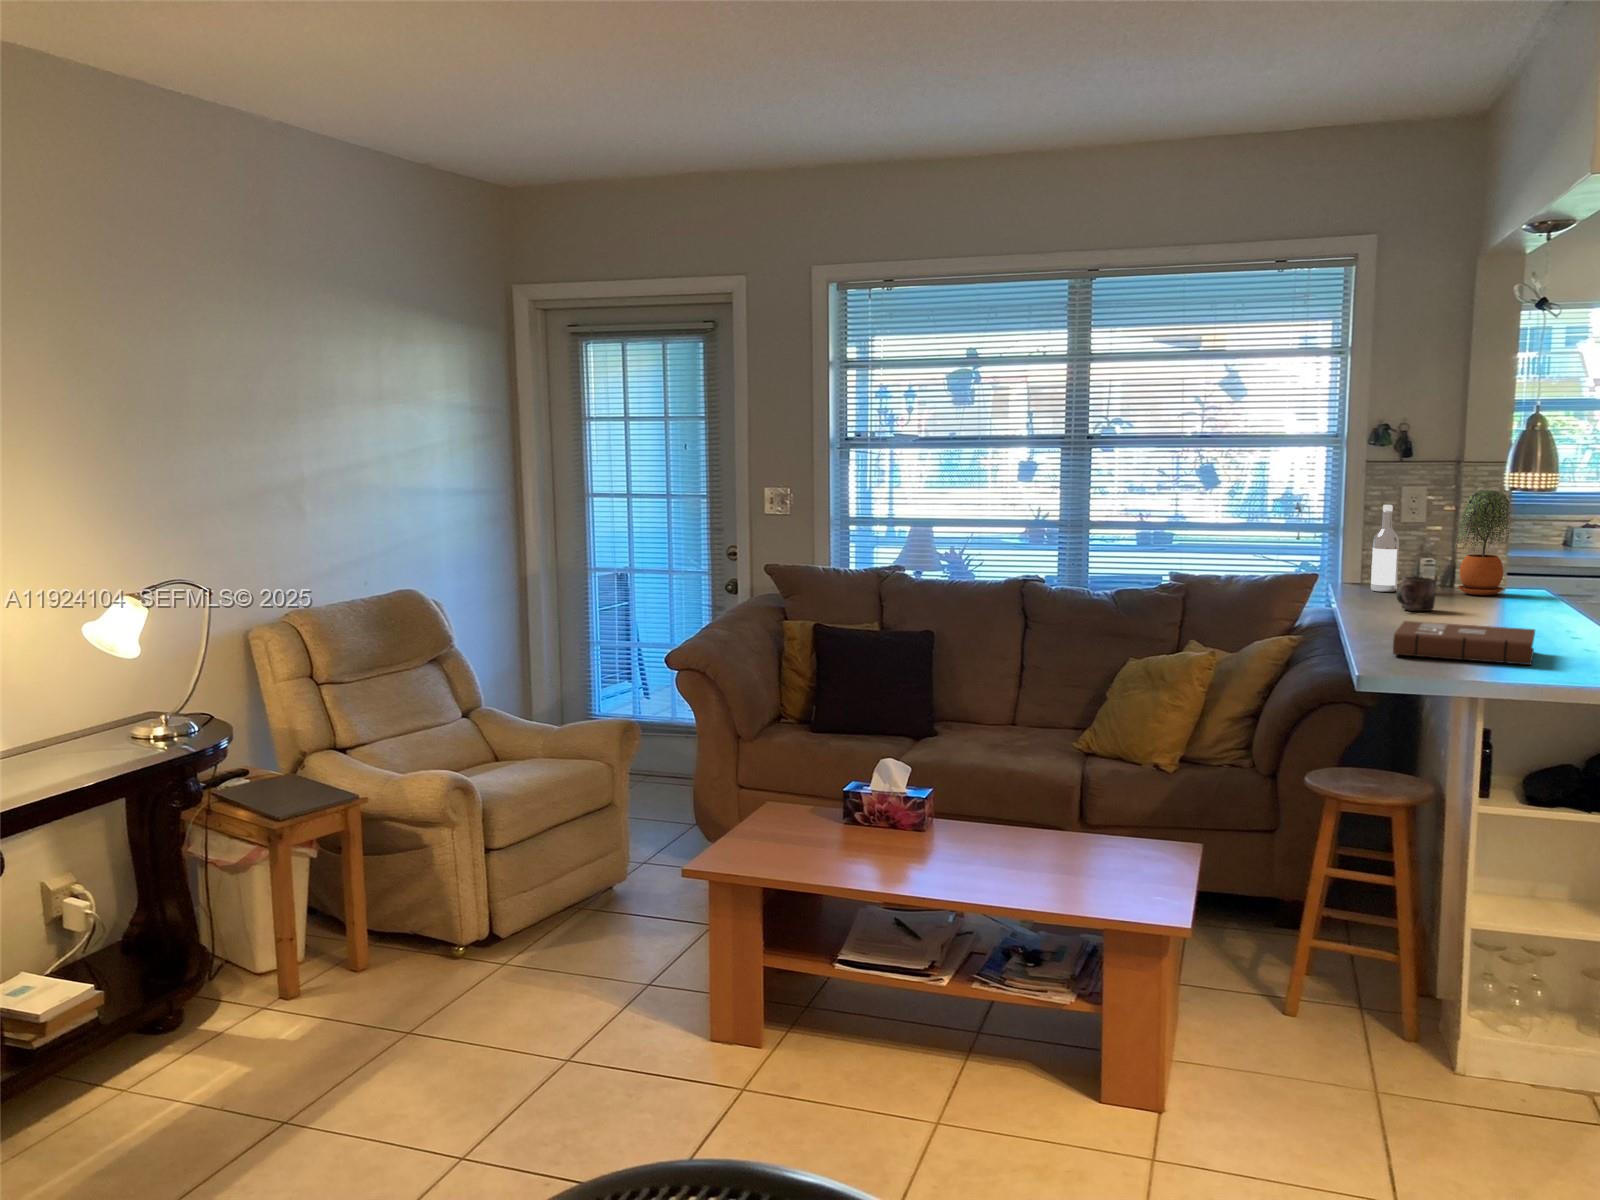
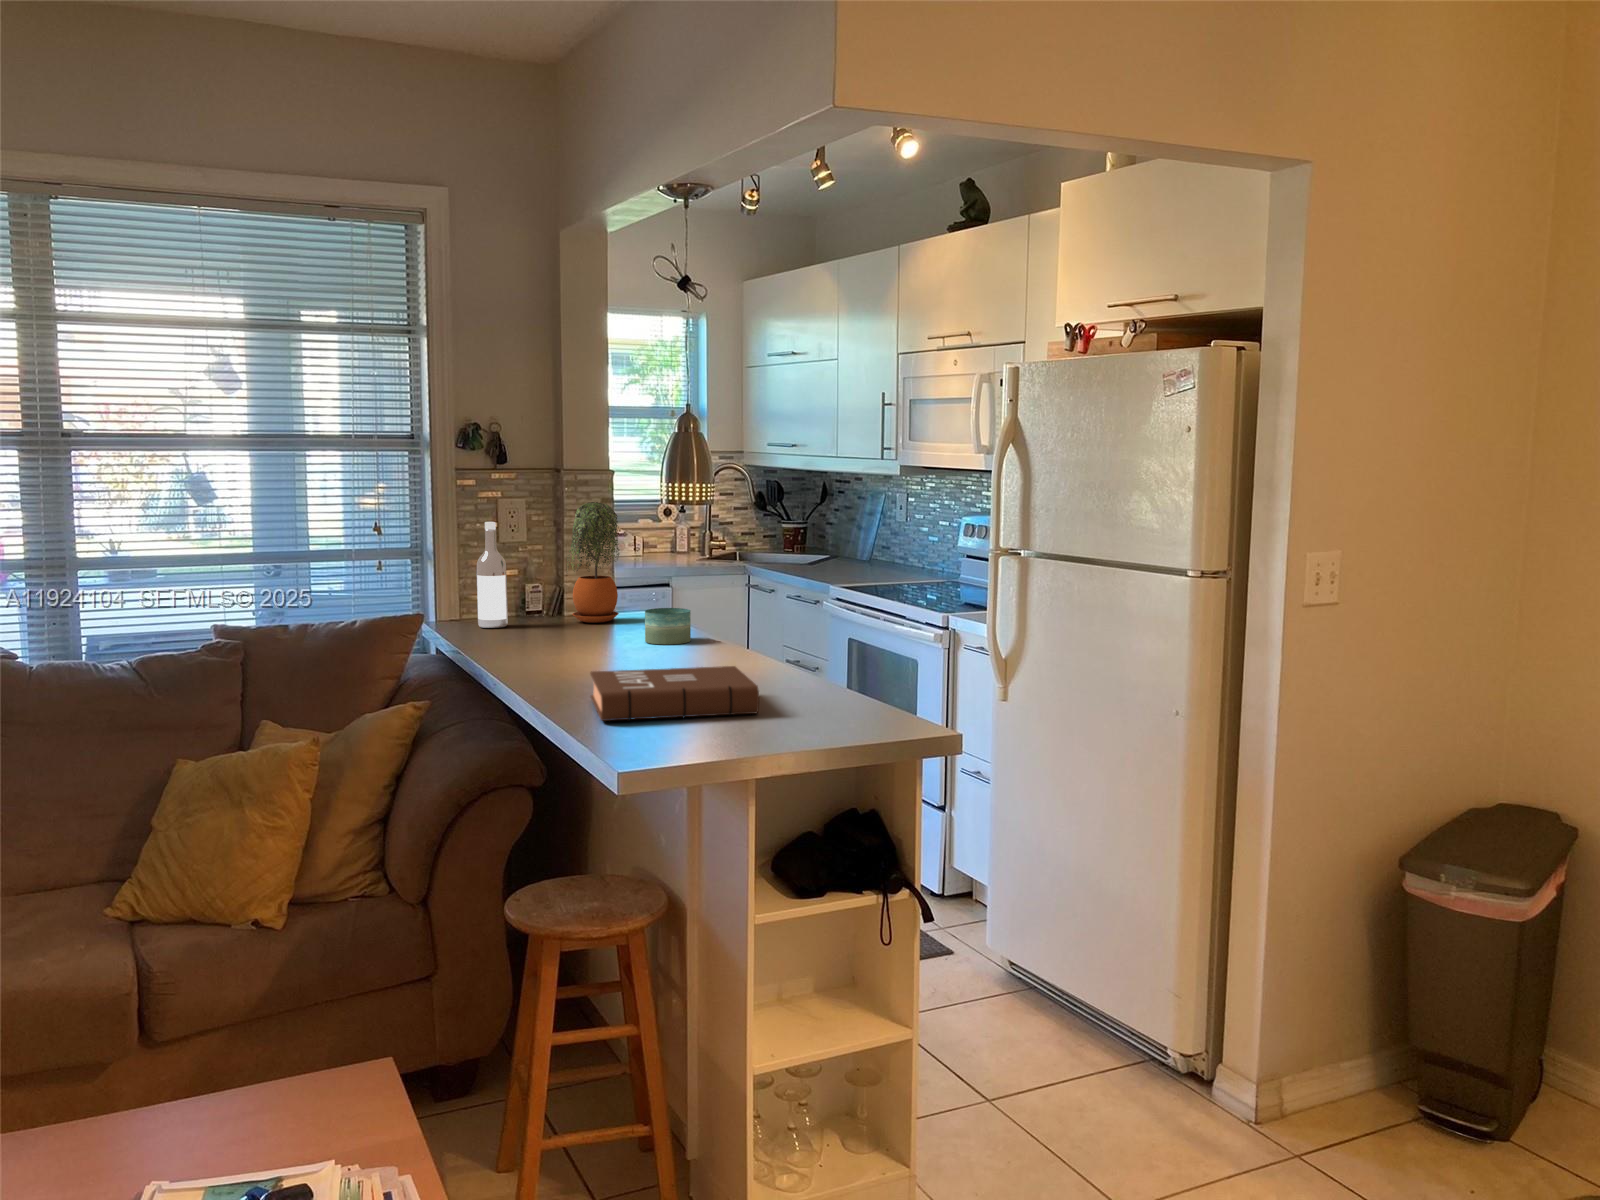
mug: present [1396,577,1436,611] -> none [535,609,574,651]
candle: none [1505,584,1552,616] -> present [645,608,691,644]

